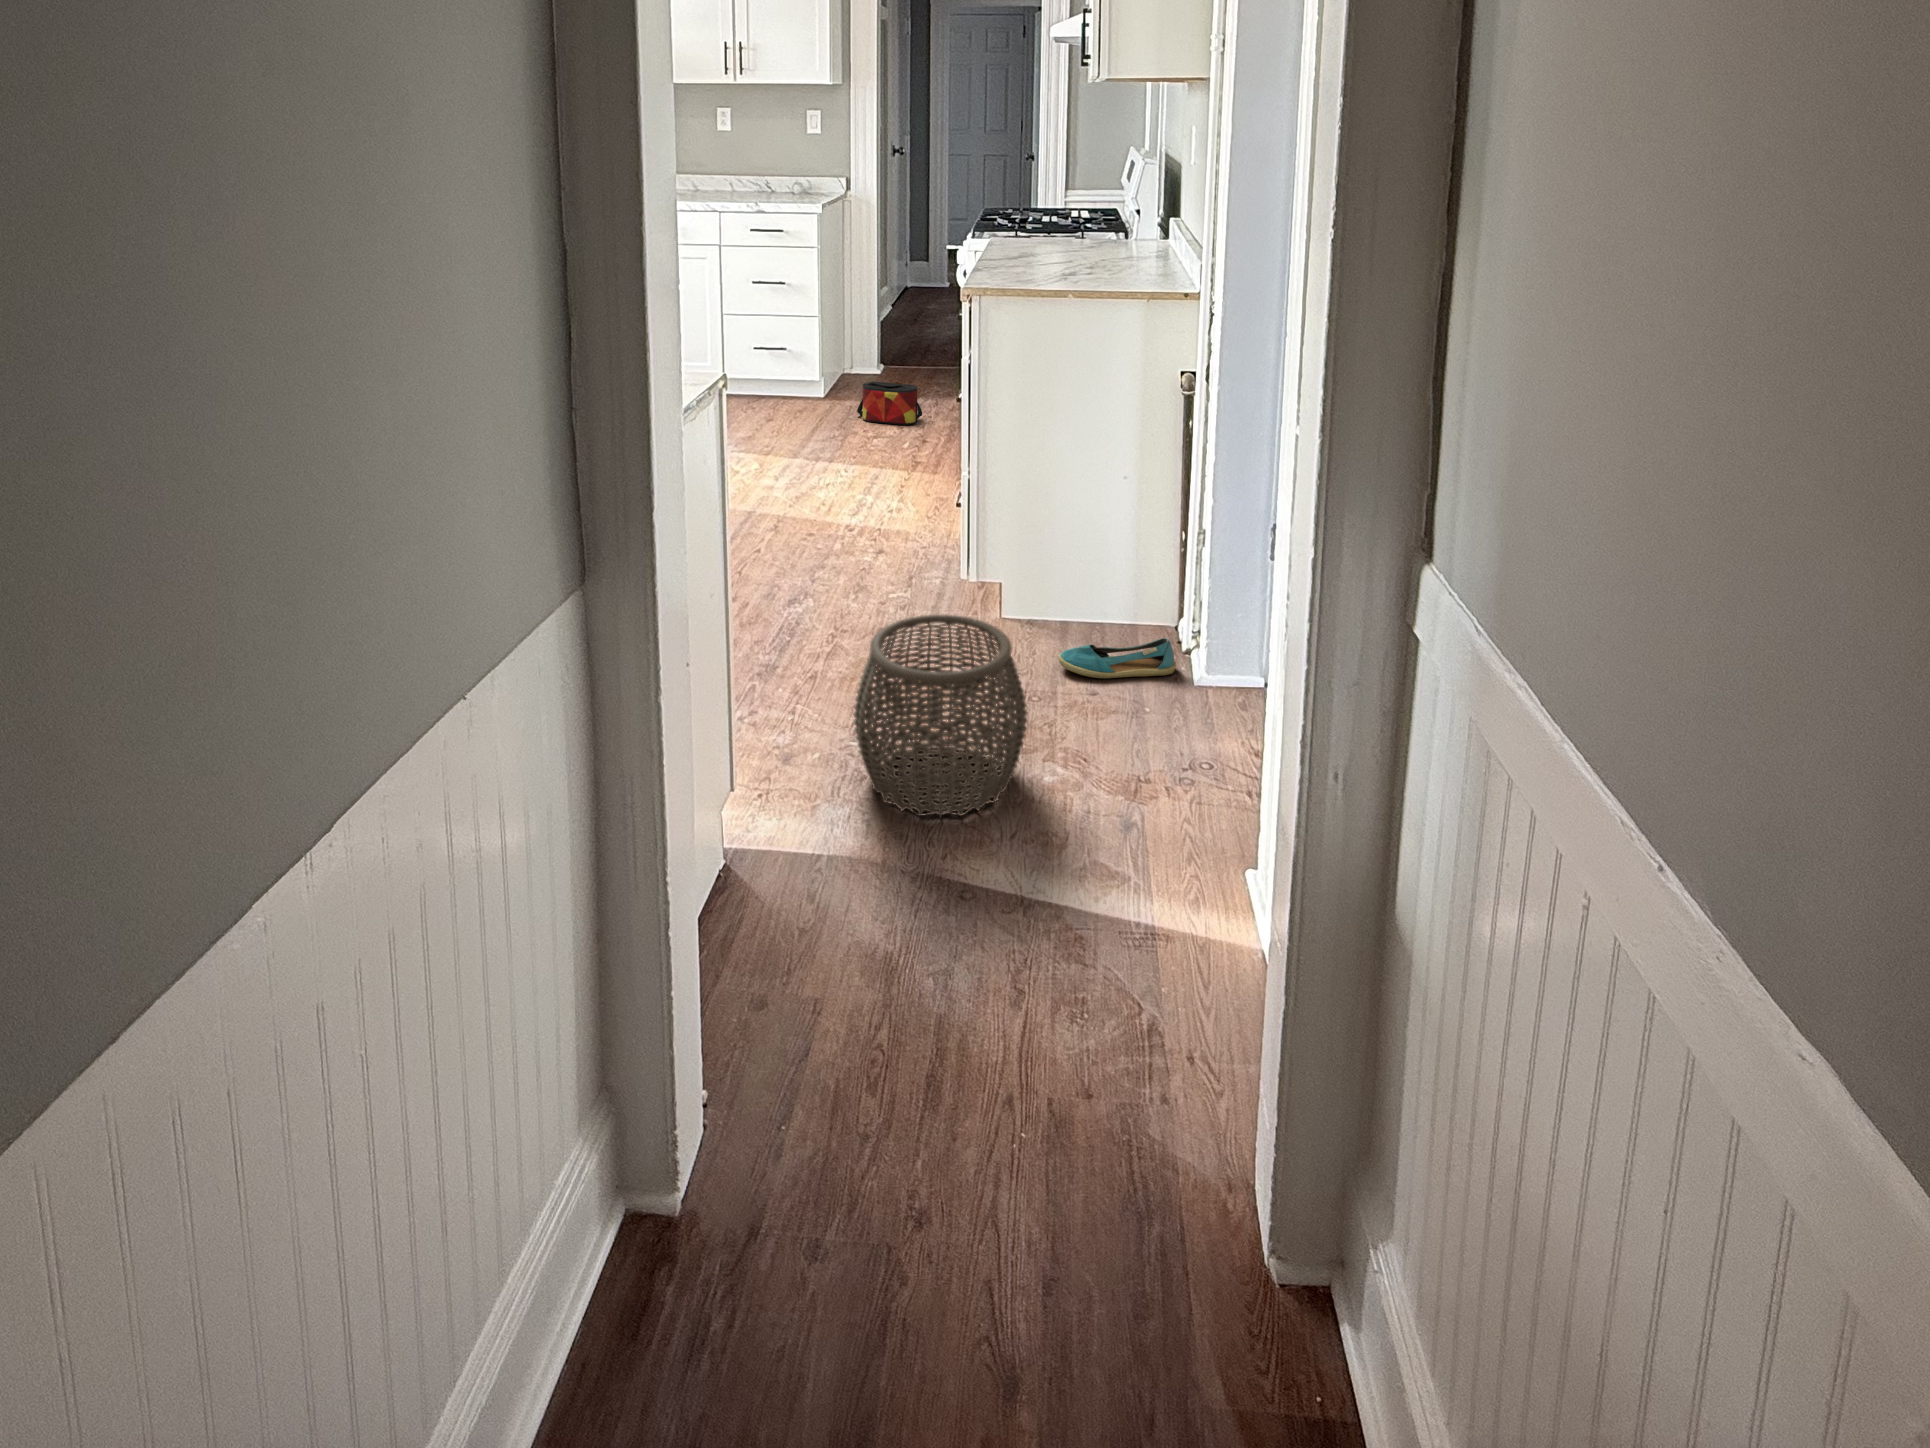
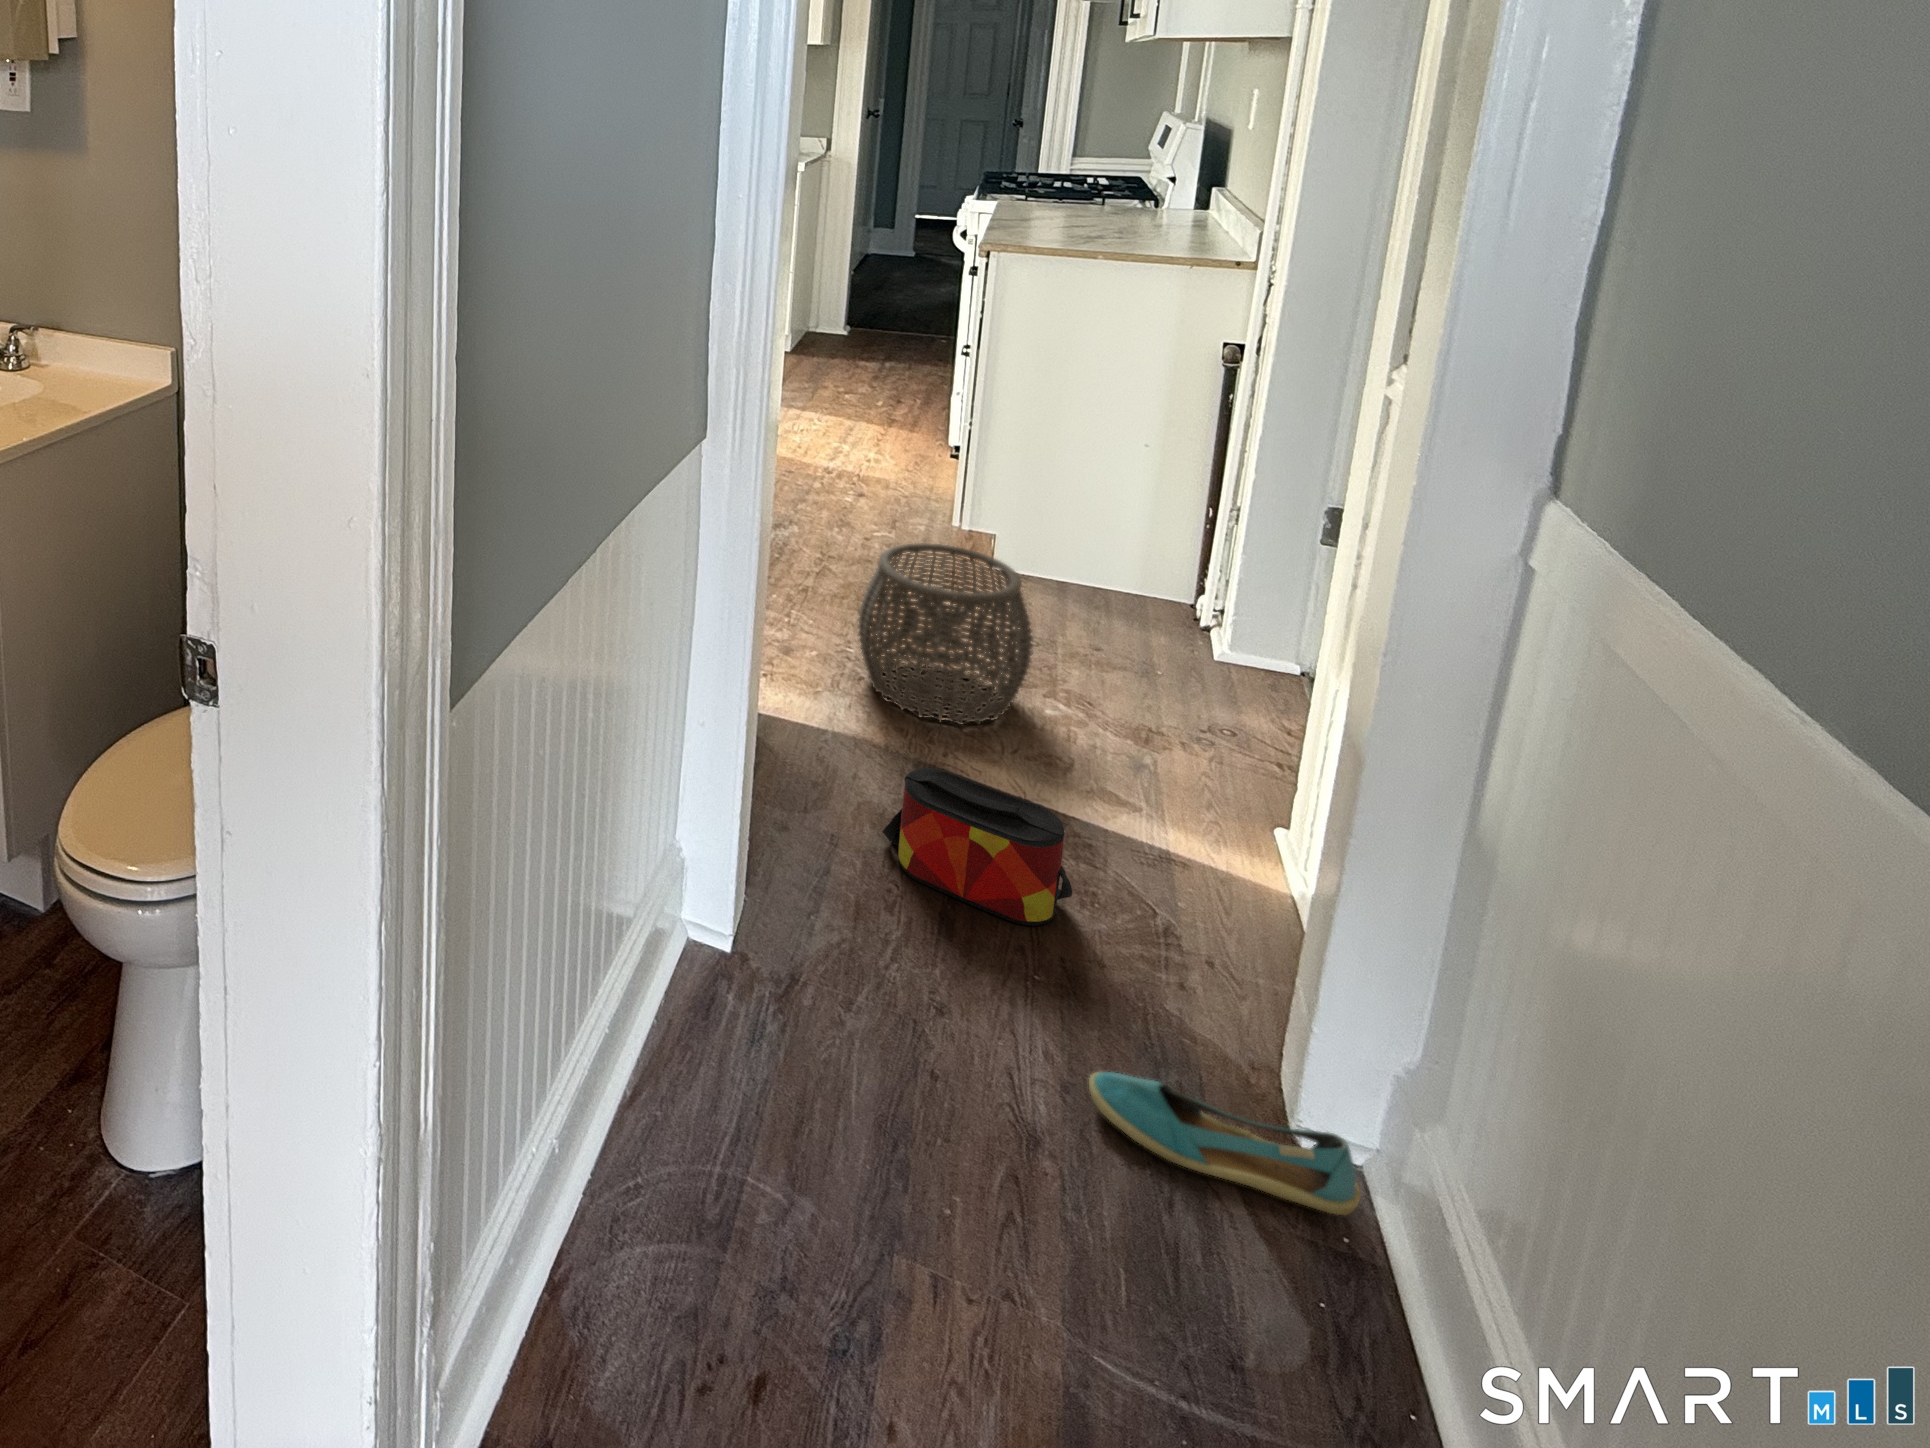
bag: present [857,381,922,425] -> present [882,768,1072,926]
shoe: present [1058,638,1176,678] -> present [1089,1072,1360,1215]

